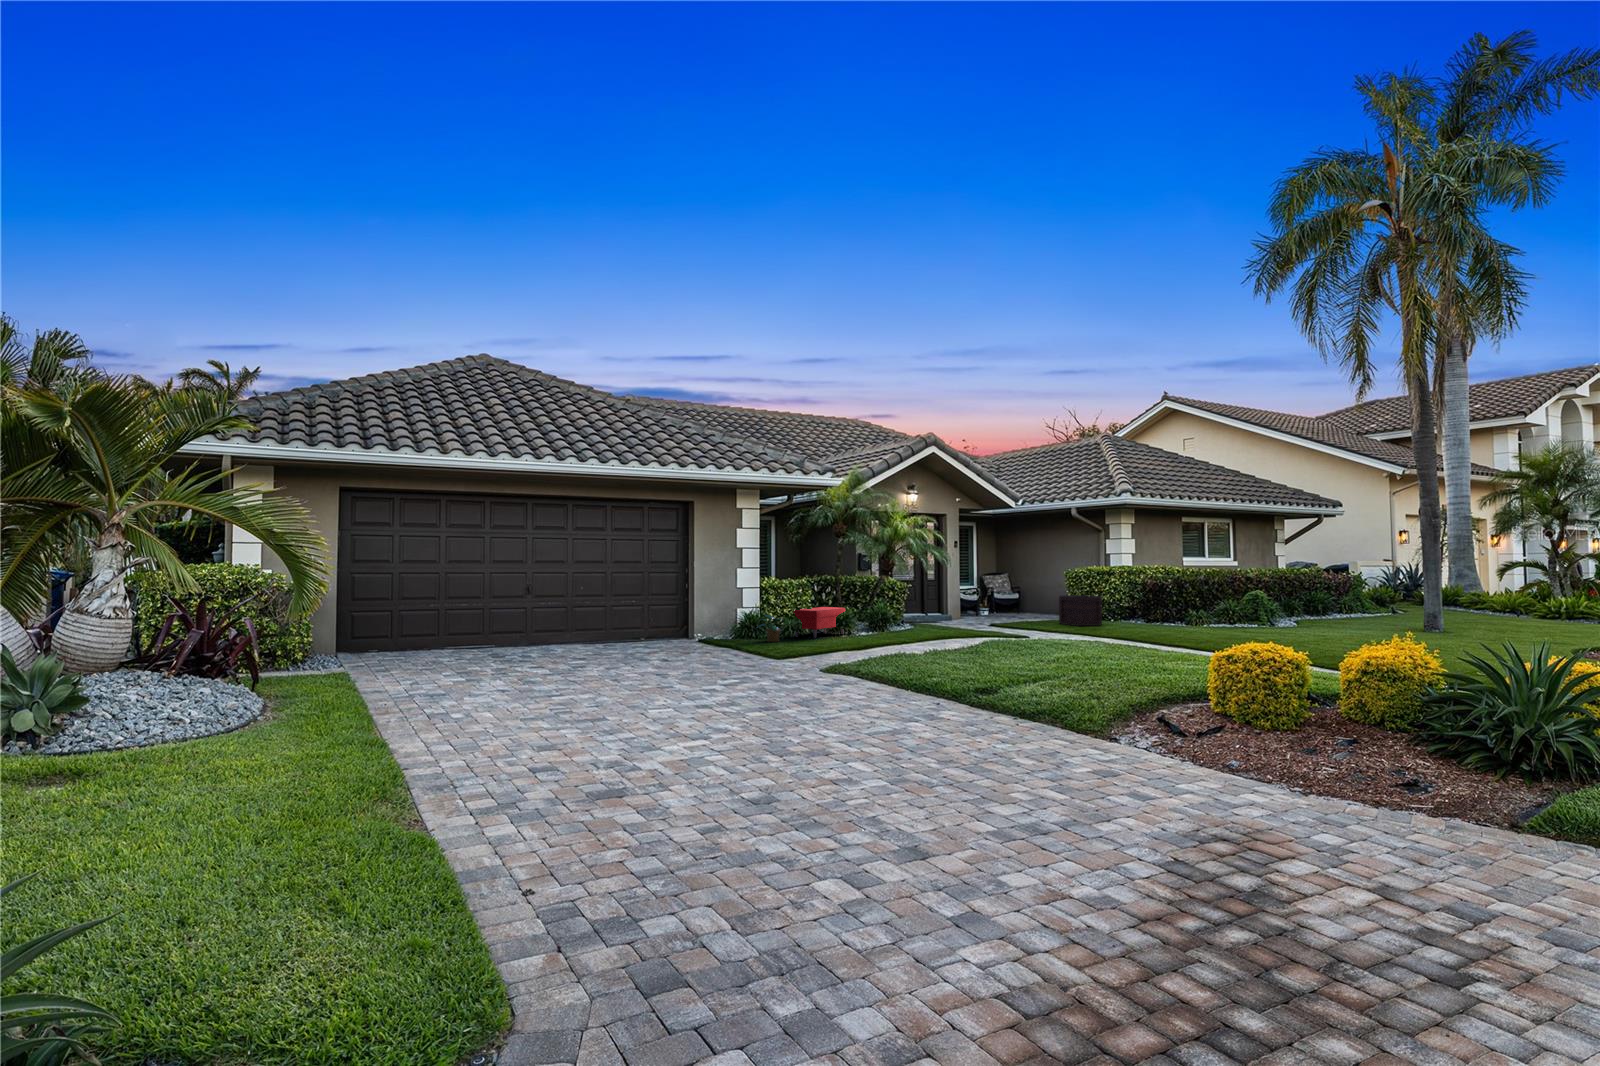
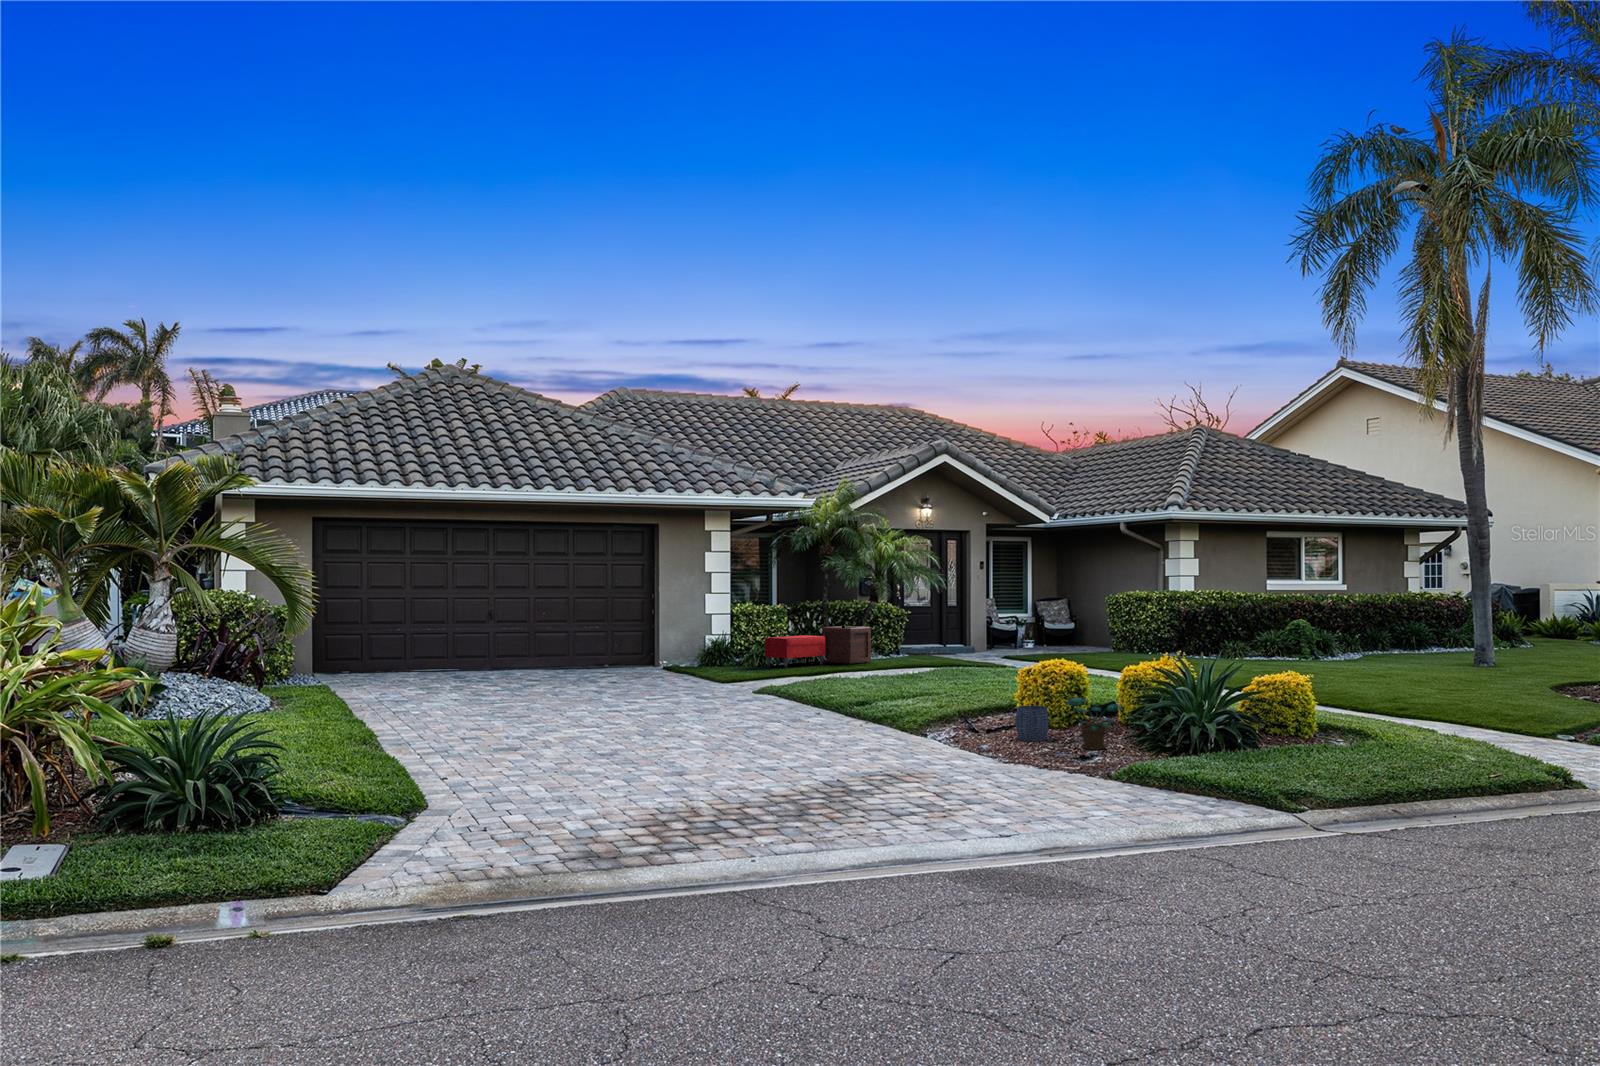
wooden crate: present [1059,595,1102,626] -> present [822,626,871,664]
potted plant: present [760,615,781,642] -> present [1066,698,1122,750]
woven basket: none [1237,706,1282,753] -> present [1016,706,1048,741]

